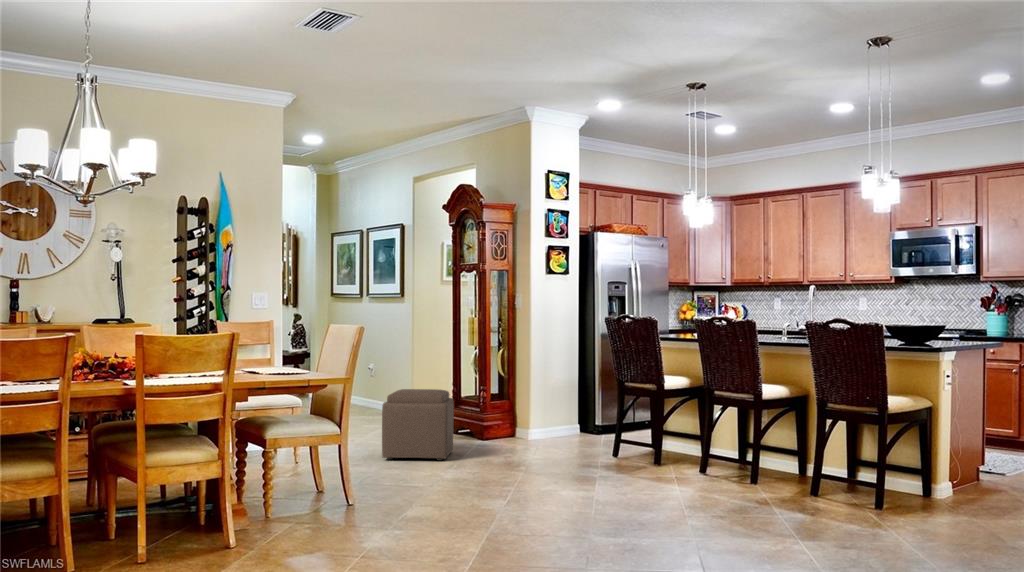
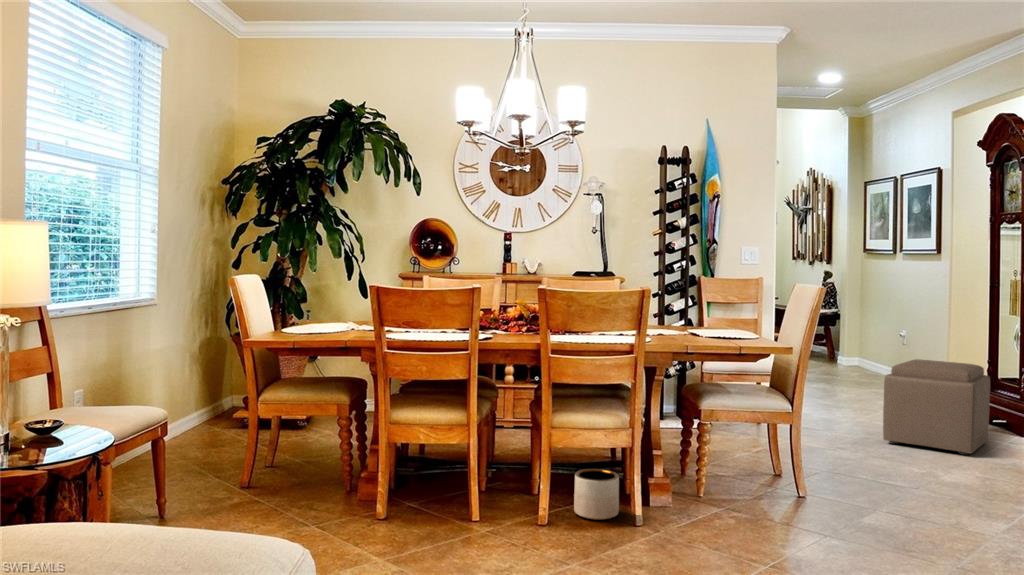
planter: none [177,495,217,536] -> present [574,469,619,520]

